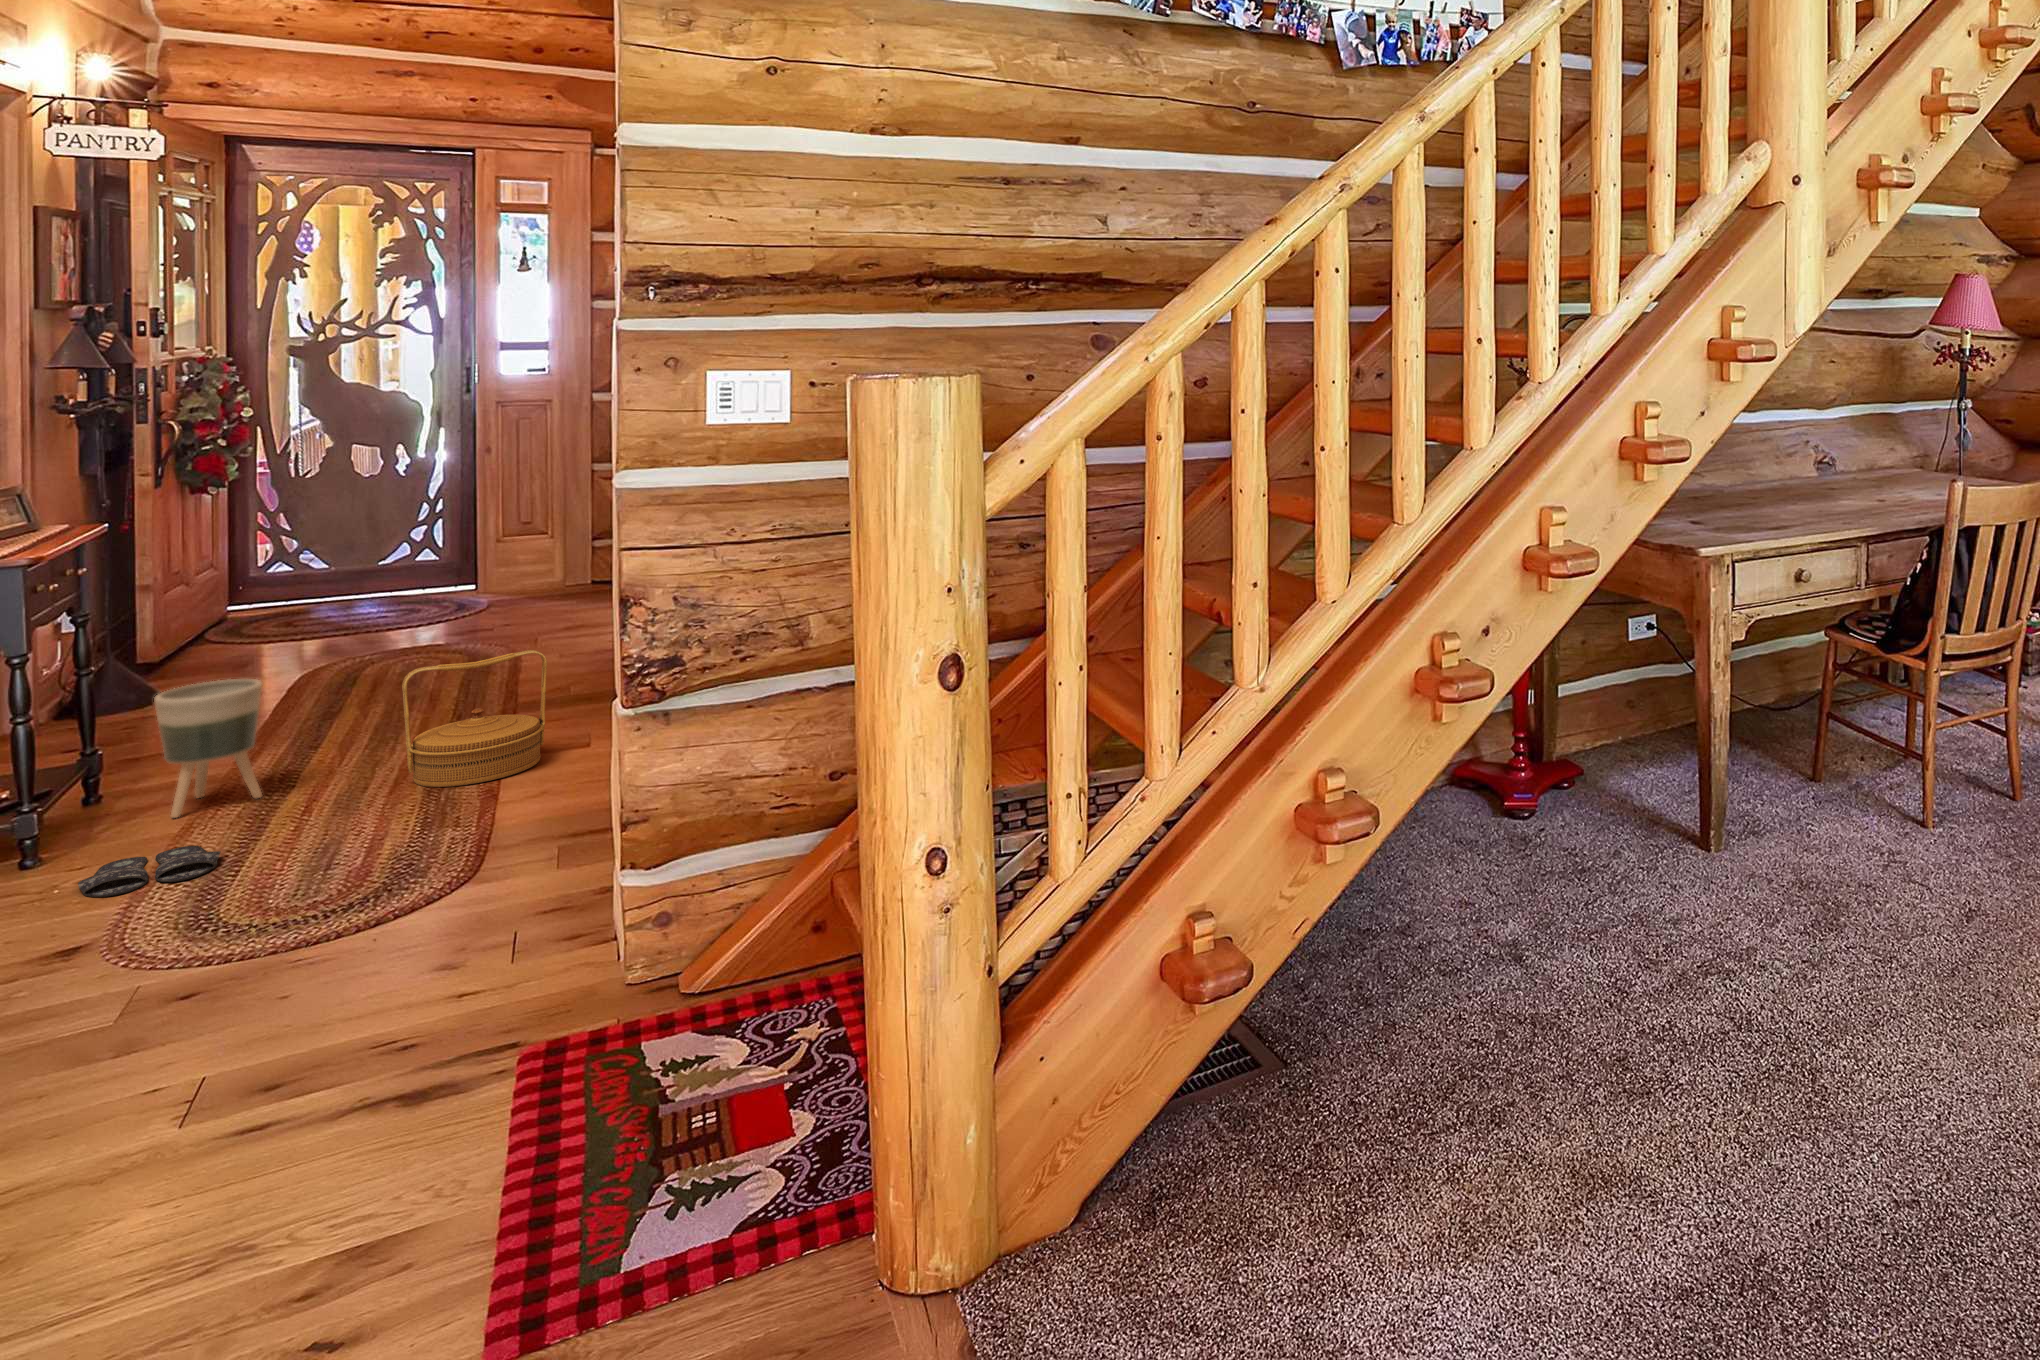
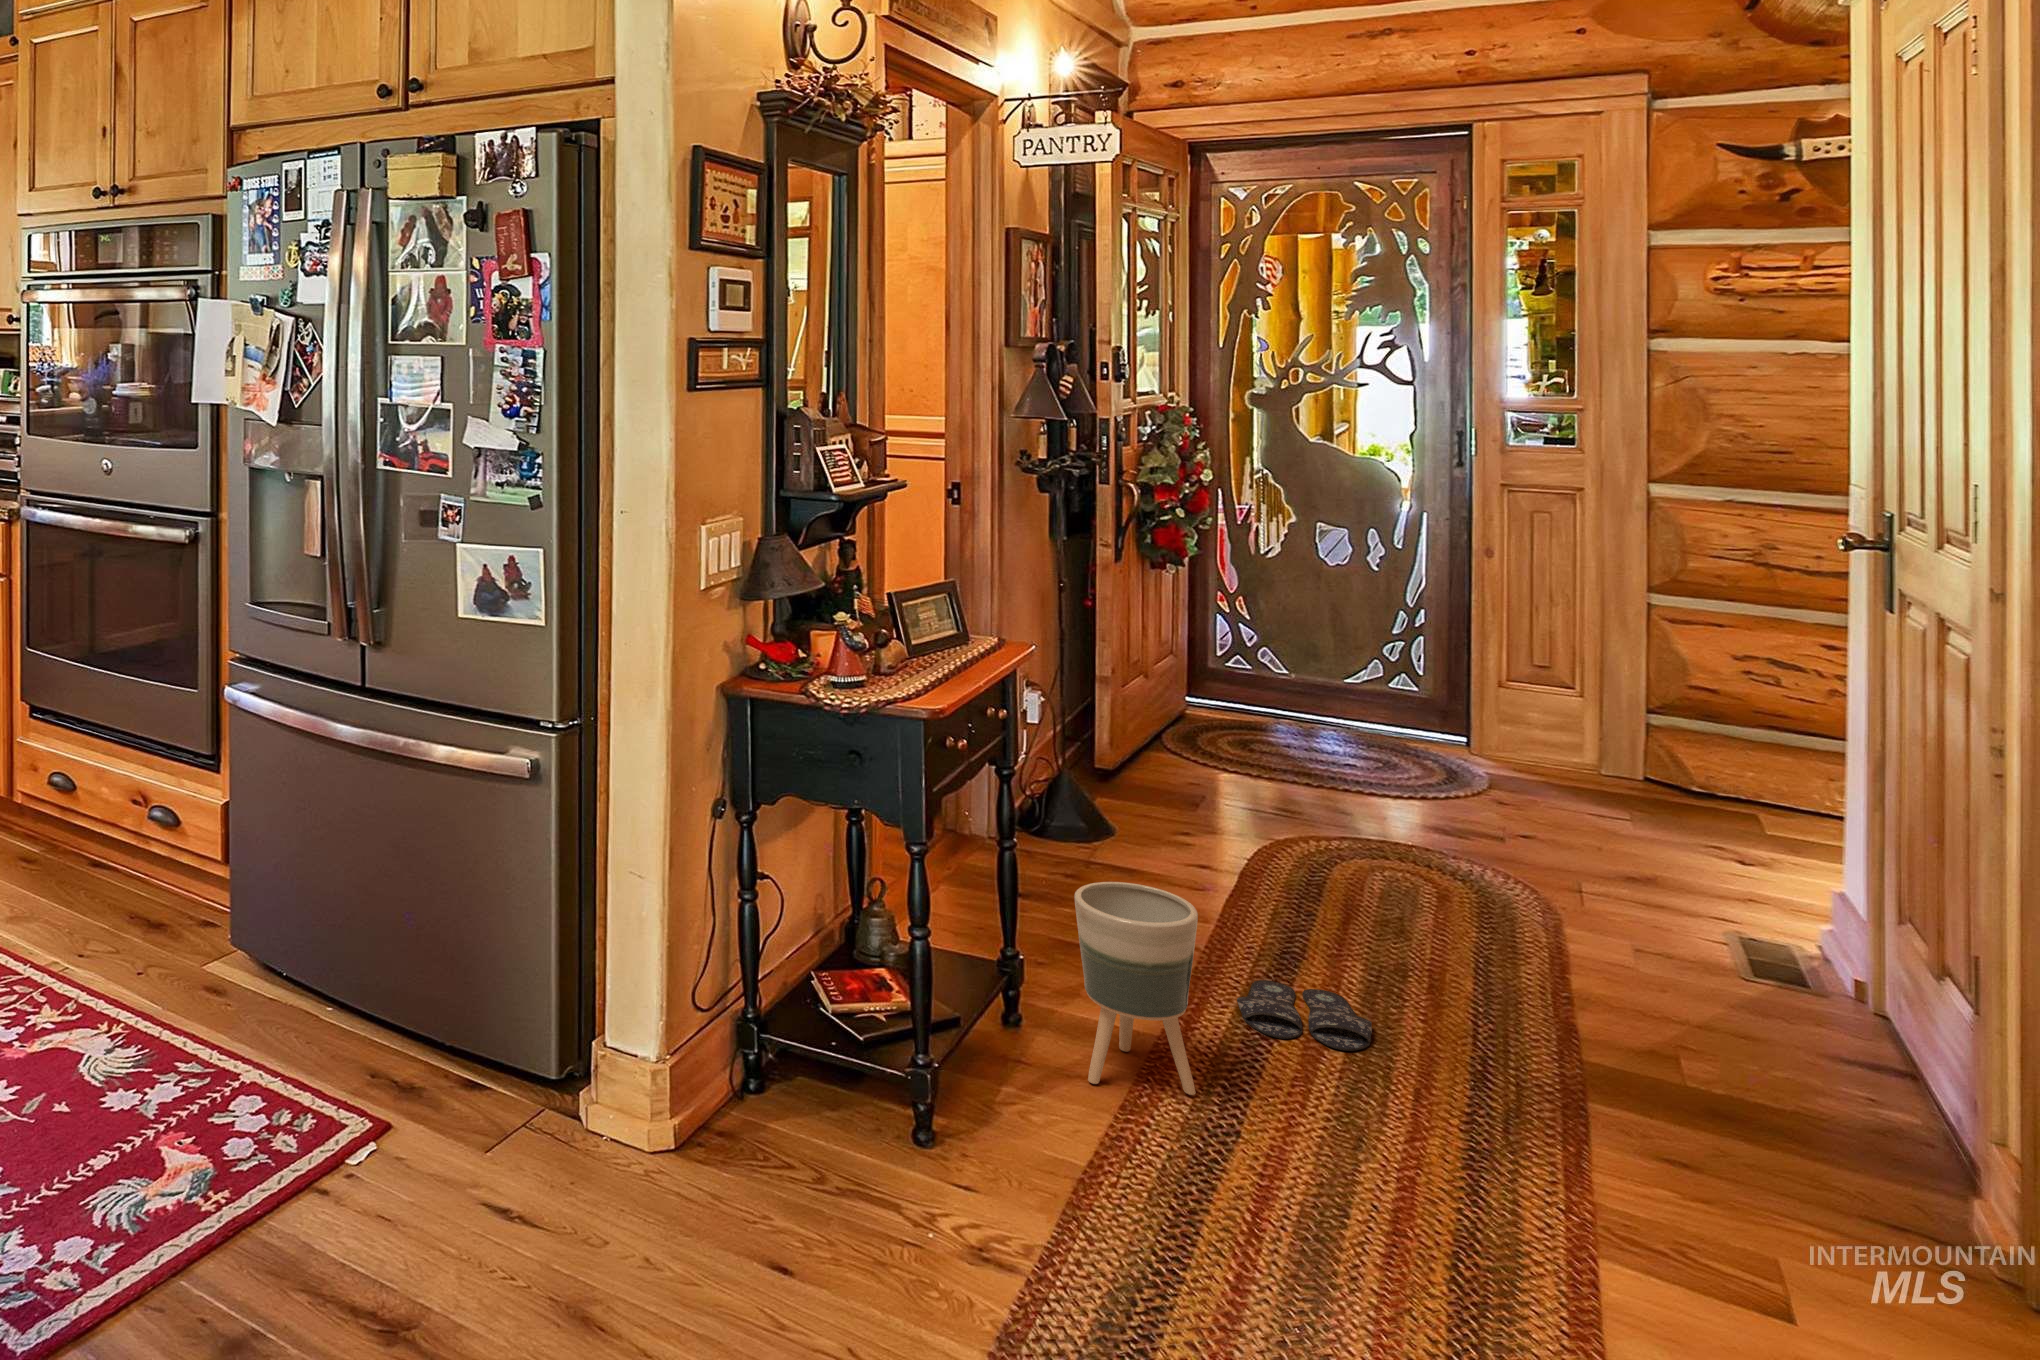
basket: present [402,650,547,787] -> none [1391,979,1650,1266]
slippers: present [78,846,220,897] -> present [1237,980,1372,1051]

